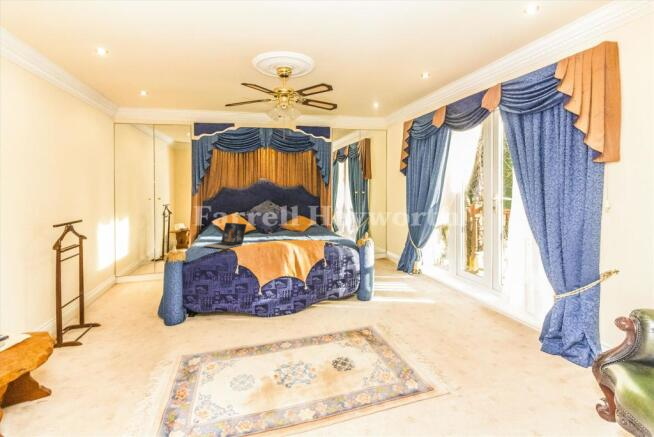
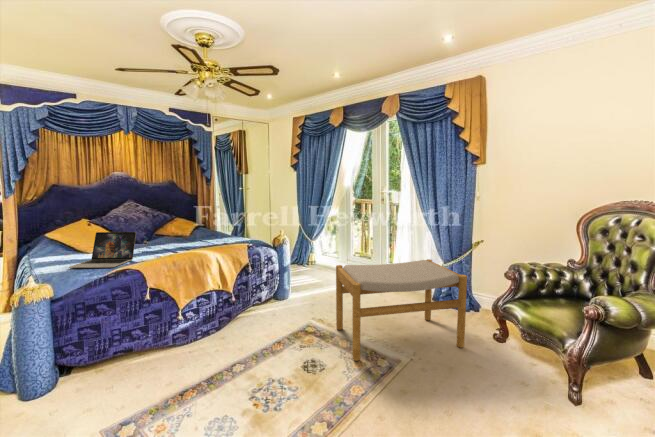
footstool: none [383,270,536,395] -> present [336,259,467,361]

